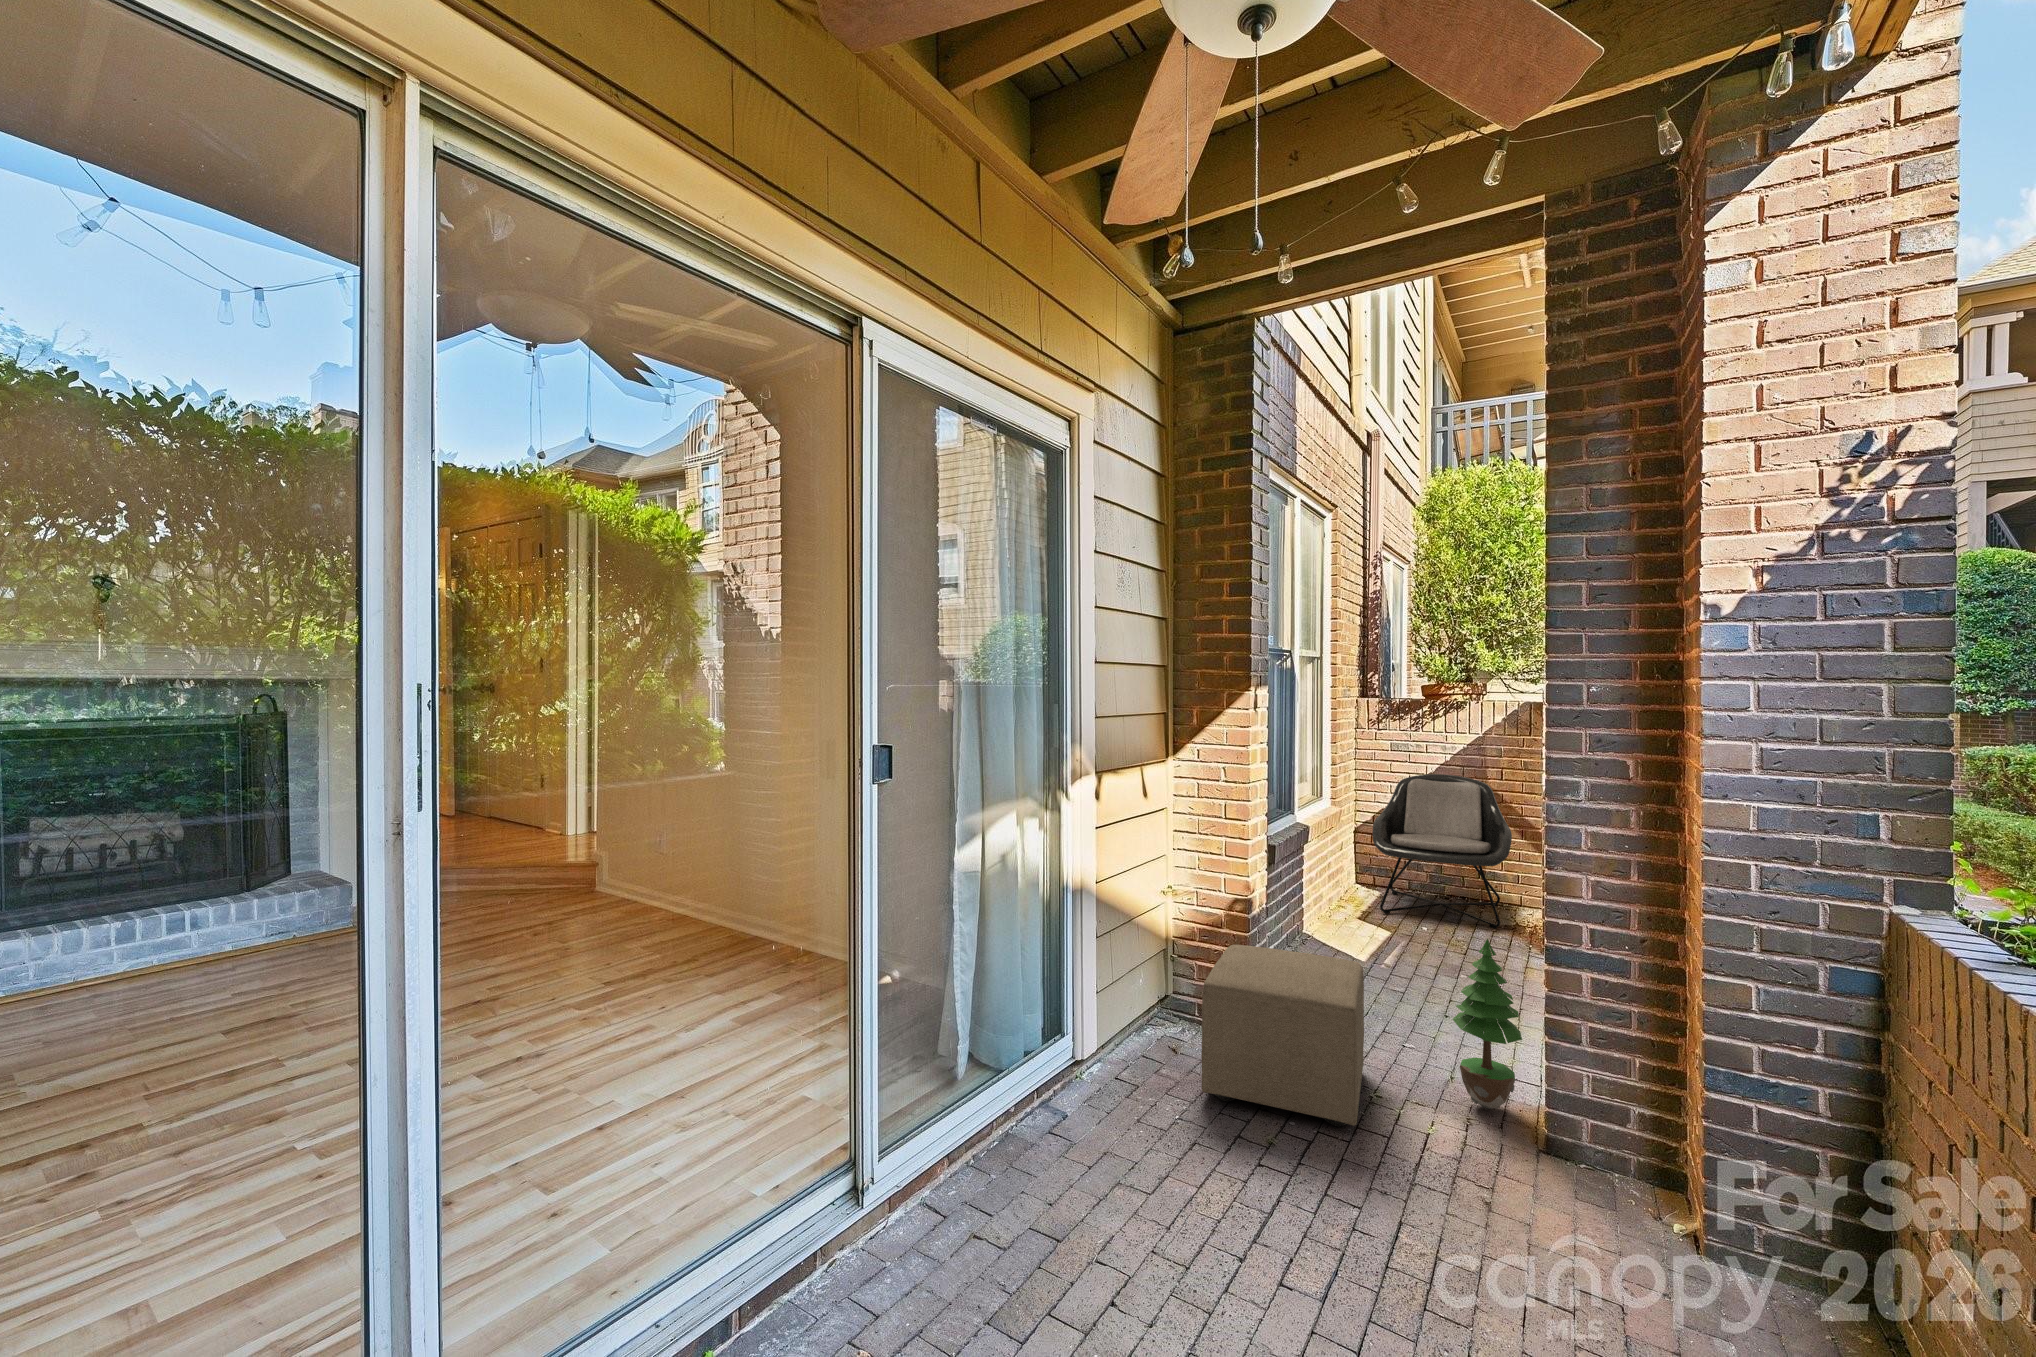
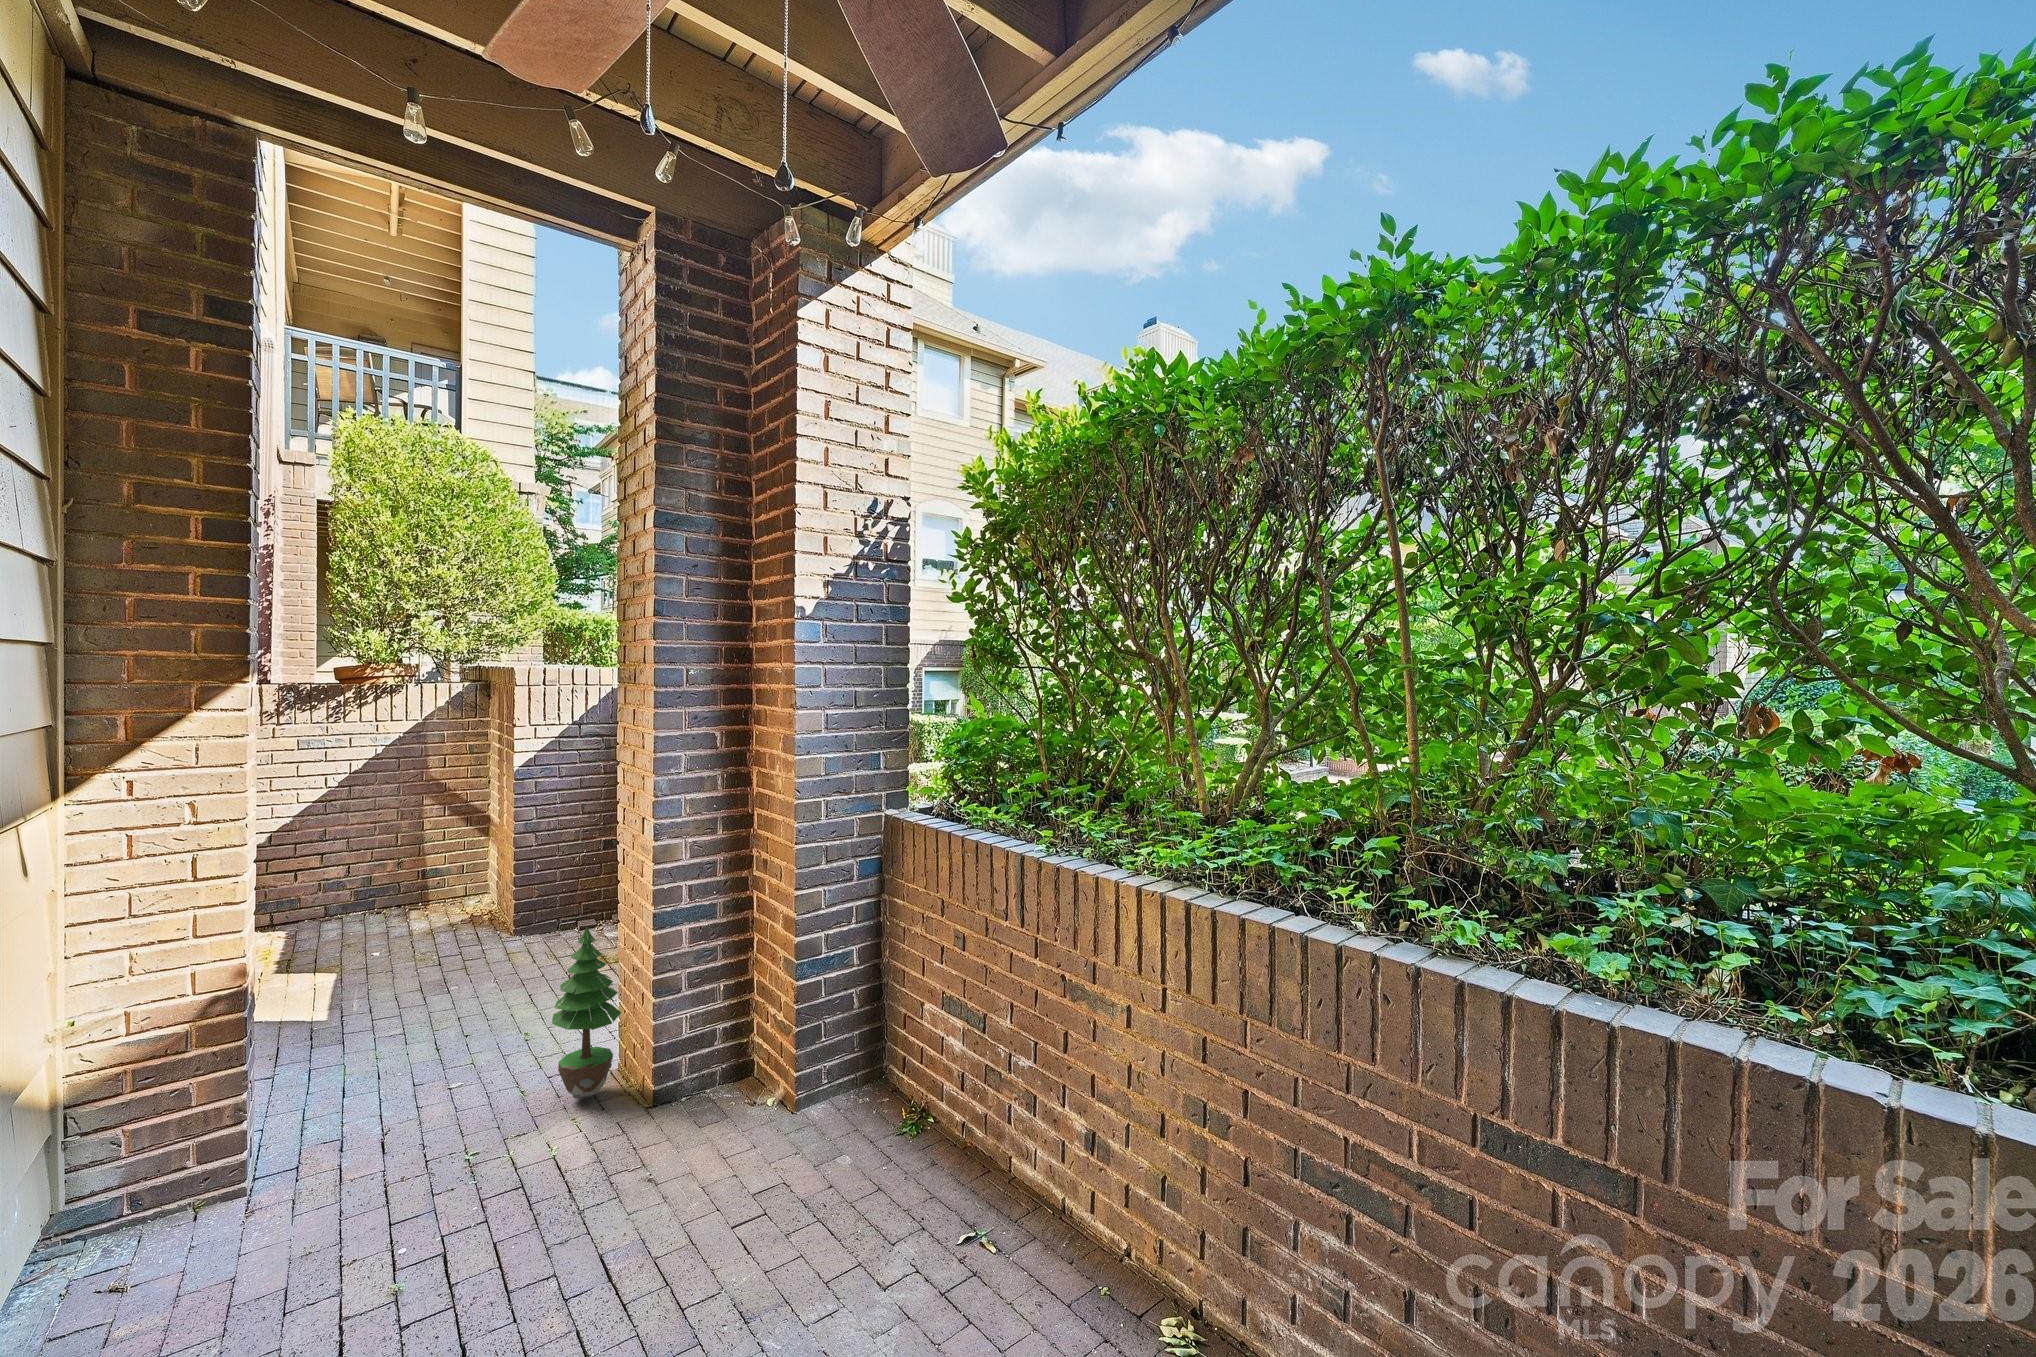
lounge chair: present [1373,774,1512,929] -> none [294,770,476,954]
ottoman: present [1201,945,1364,1126] -> none [212,1007,486,1294]

